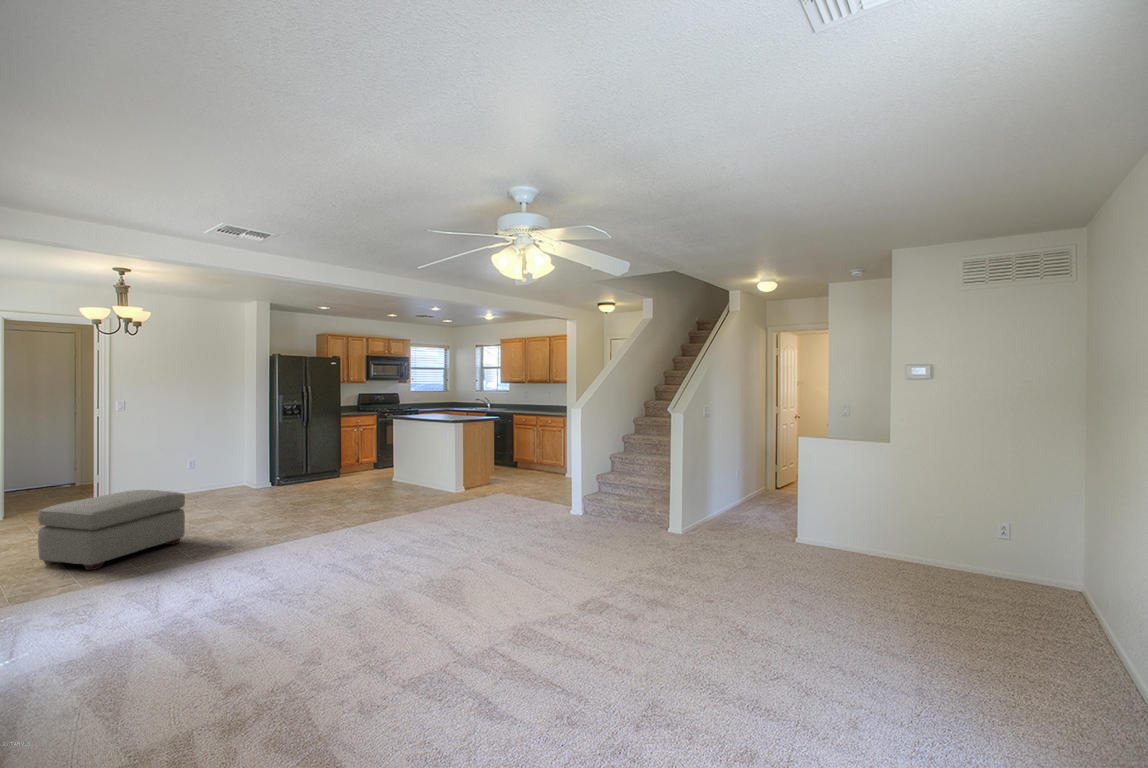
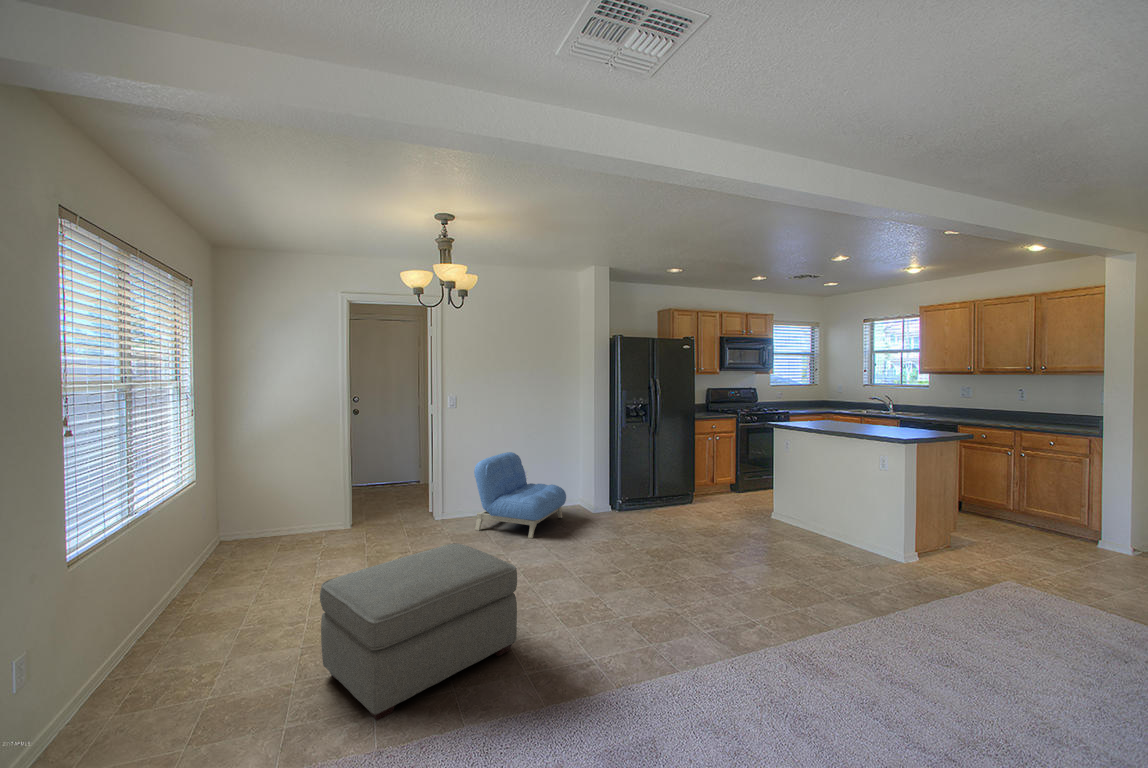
armchair: none [143,445,230,506] -> present [474,452,566,538]

